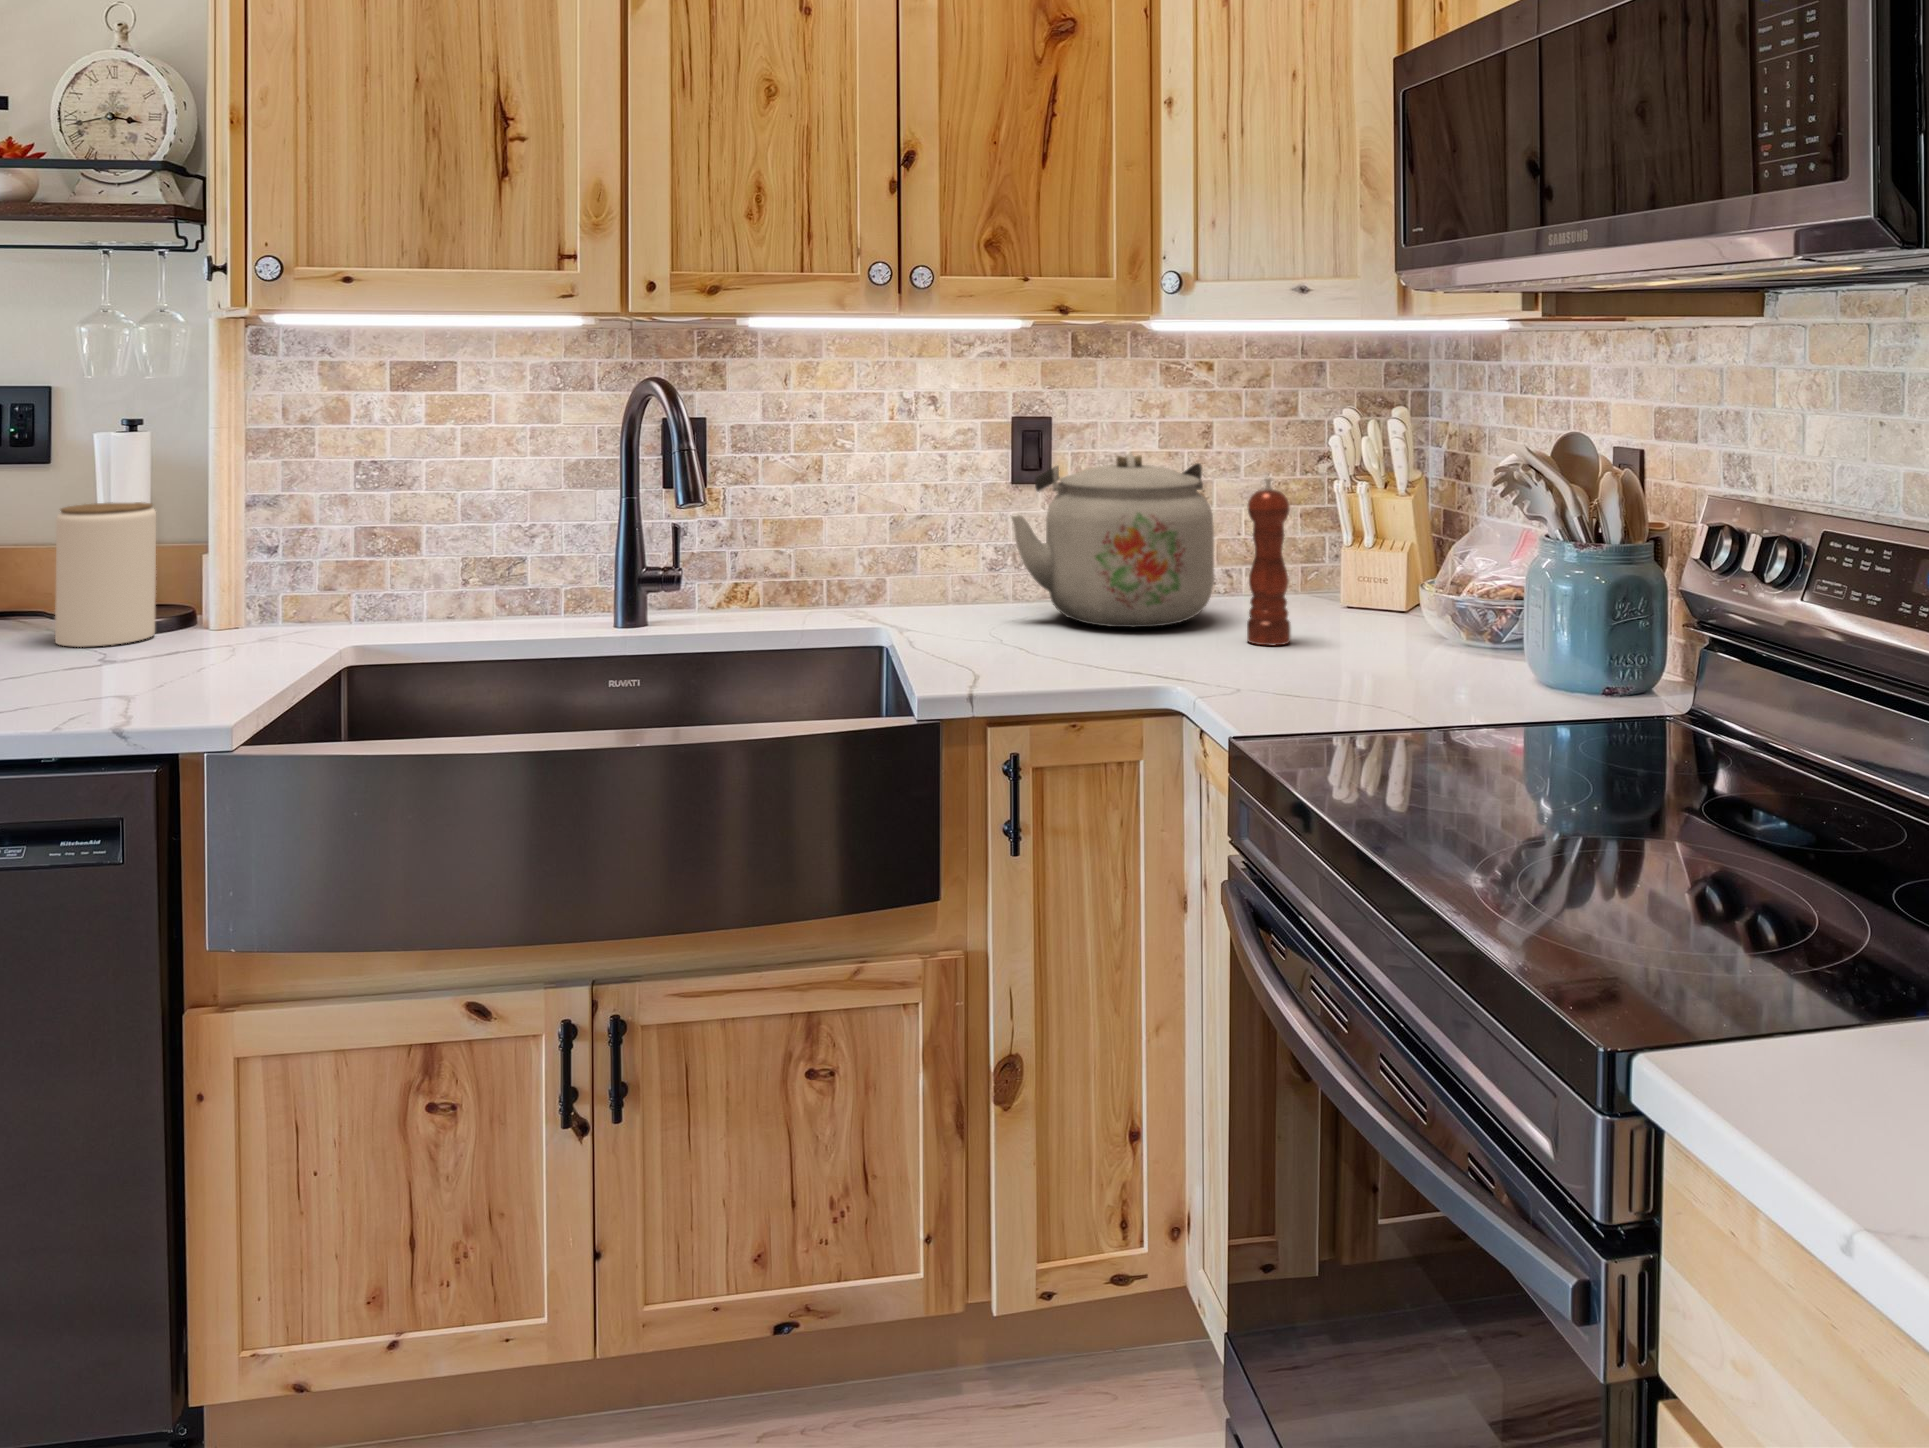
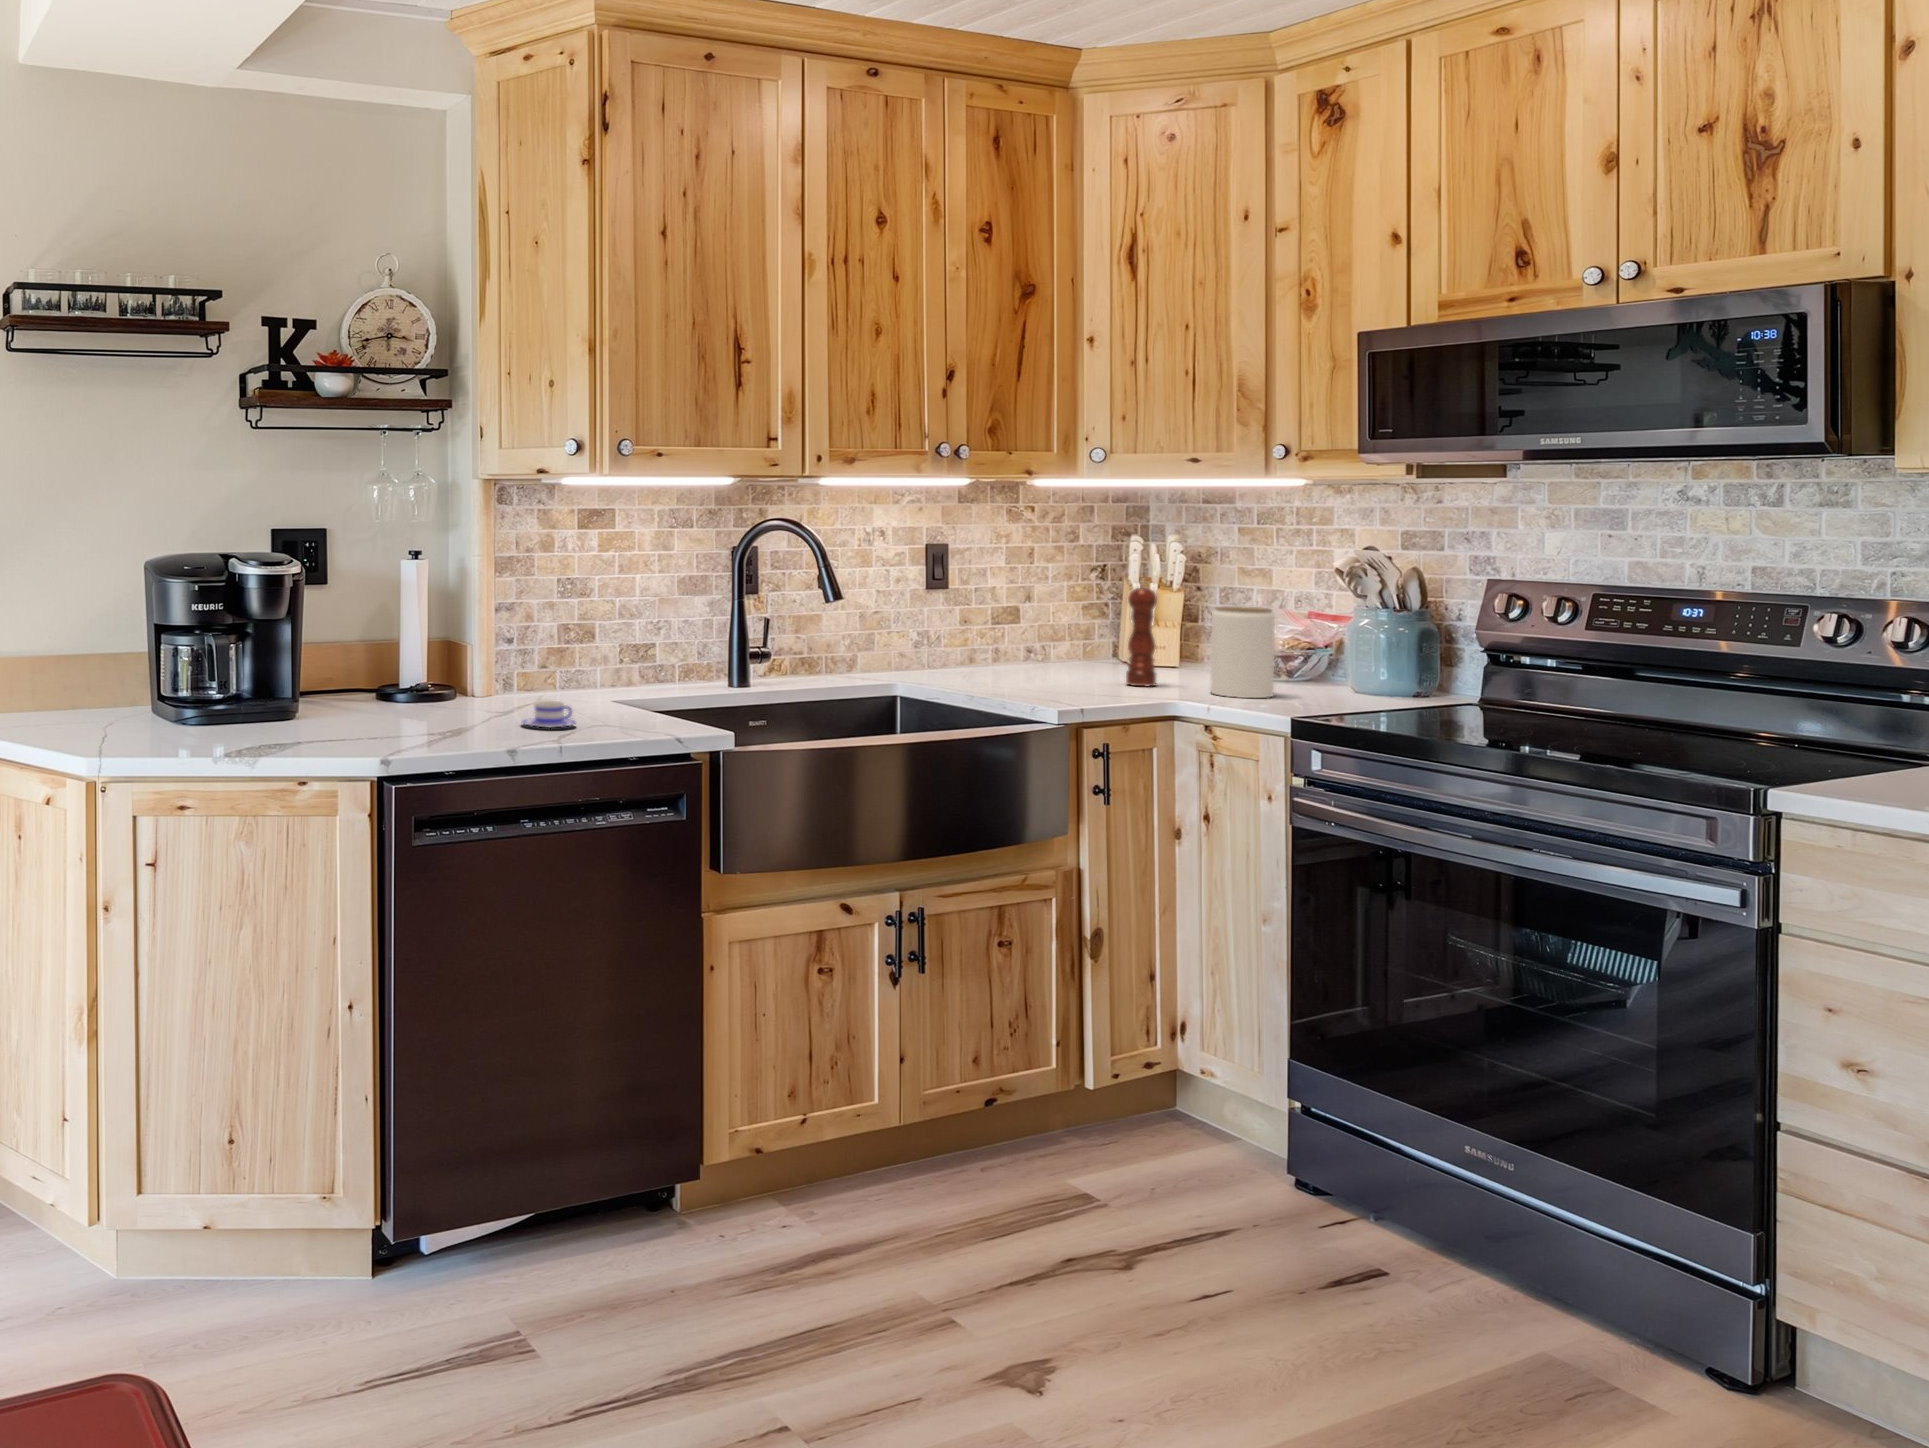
kettle: present [1011,454,1214,627] -> none [938,568,1079,681]
jar: present [55,502,156,647] -> present [1210,606,1275,698]
teacup: none [26,646,124,690] -> present [522,701,576,728]

